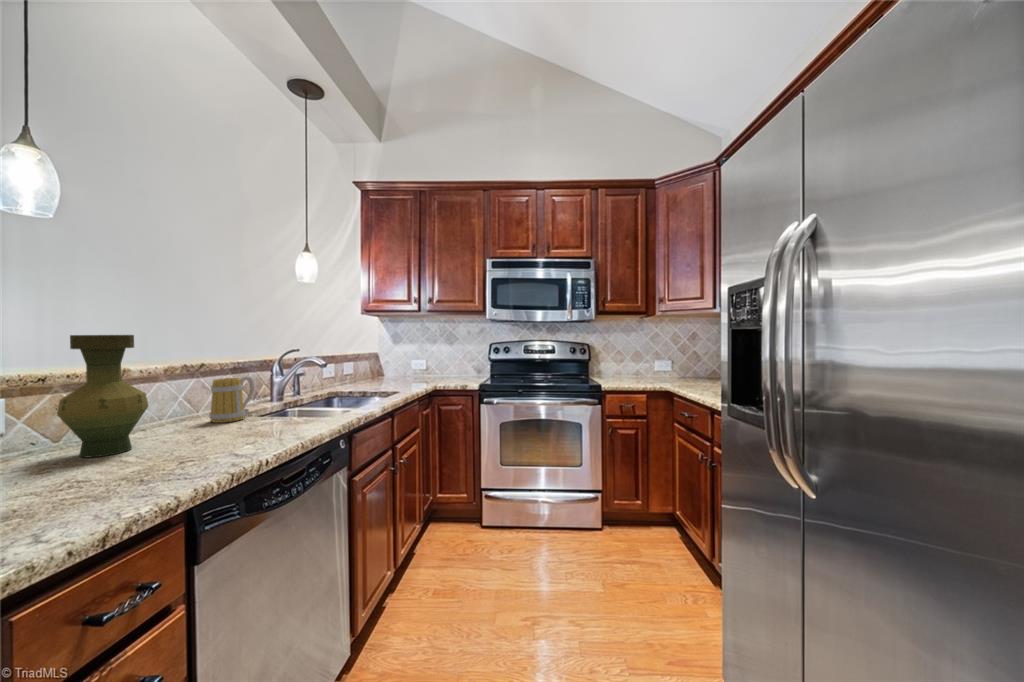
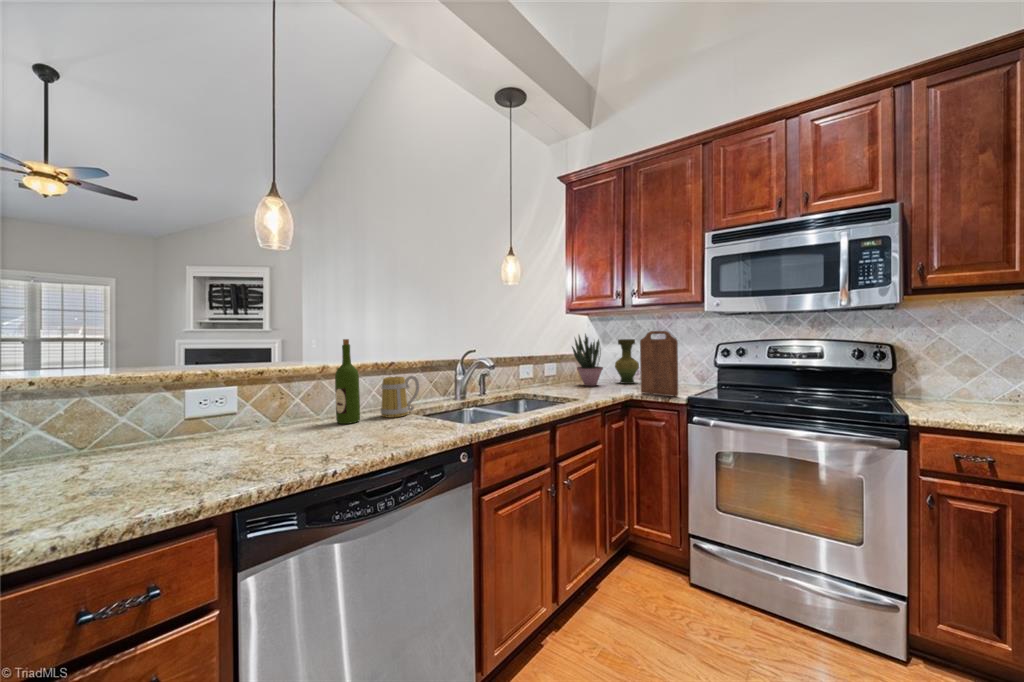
potted plant: none [373,333,402,383] -> present [572,334,603,386]
cutting board: none [440,333,470,385] -> present [640,331,678,396]
vase: present [57,335,149,458] -> present [615,339,639,384]
wine bottle: none [161,336,194,434] -> present [335,339,360,424]

